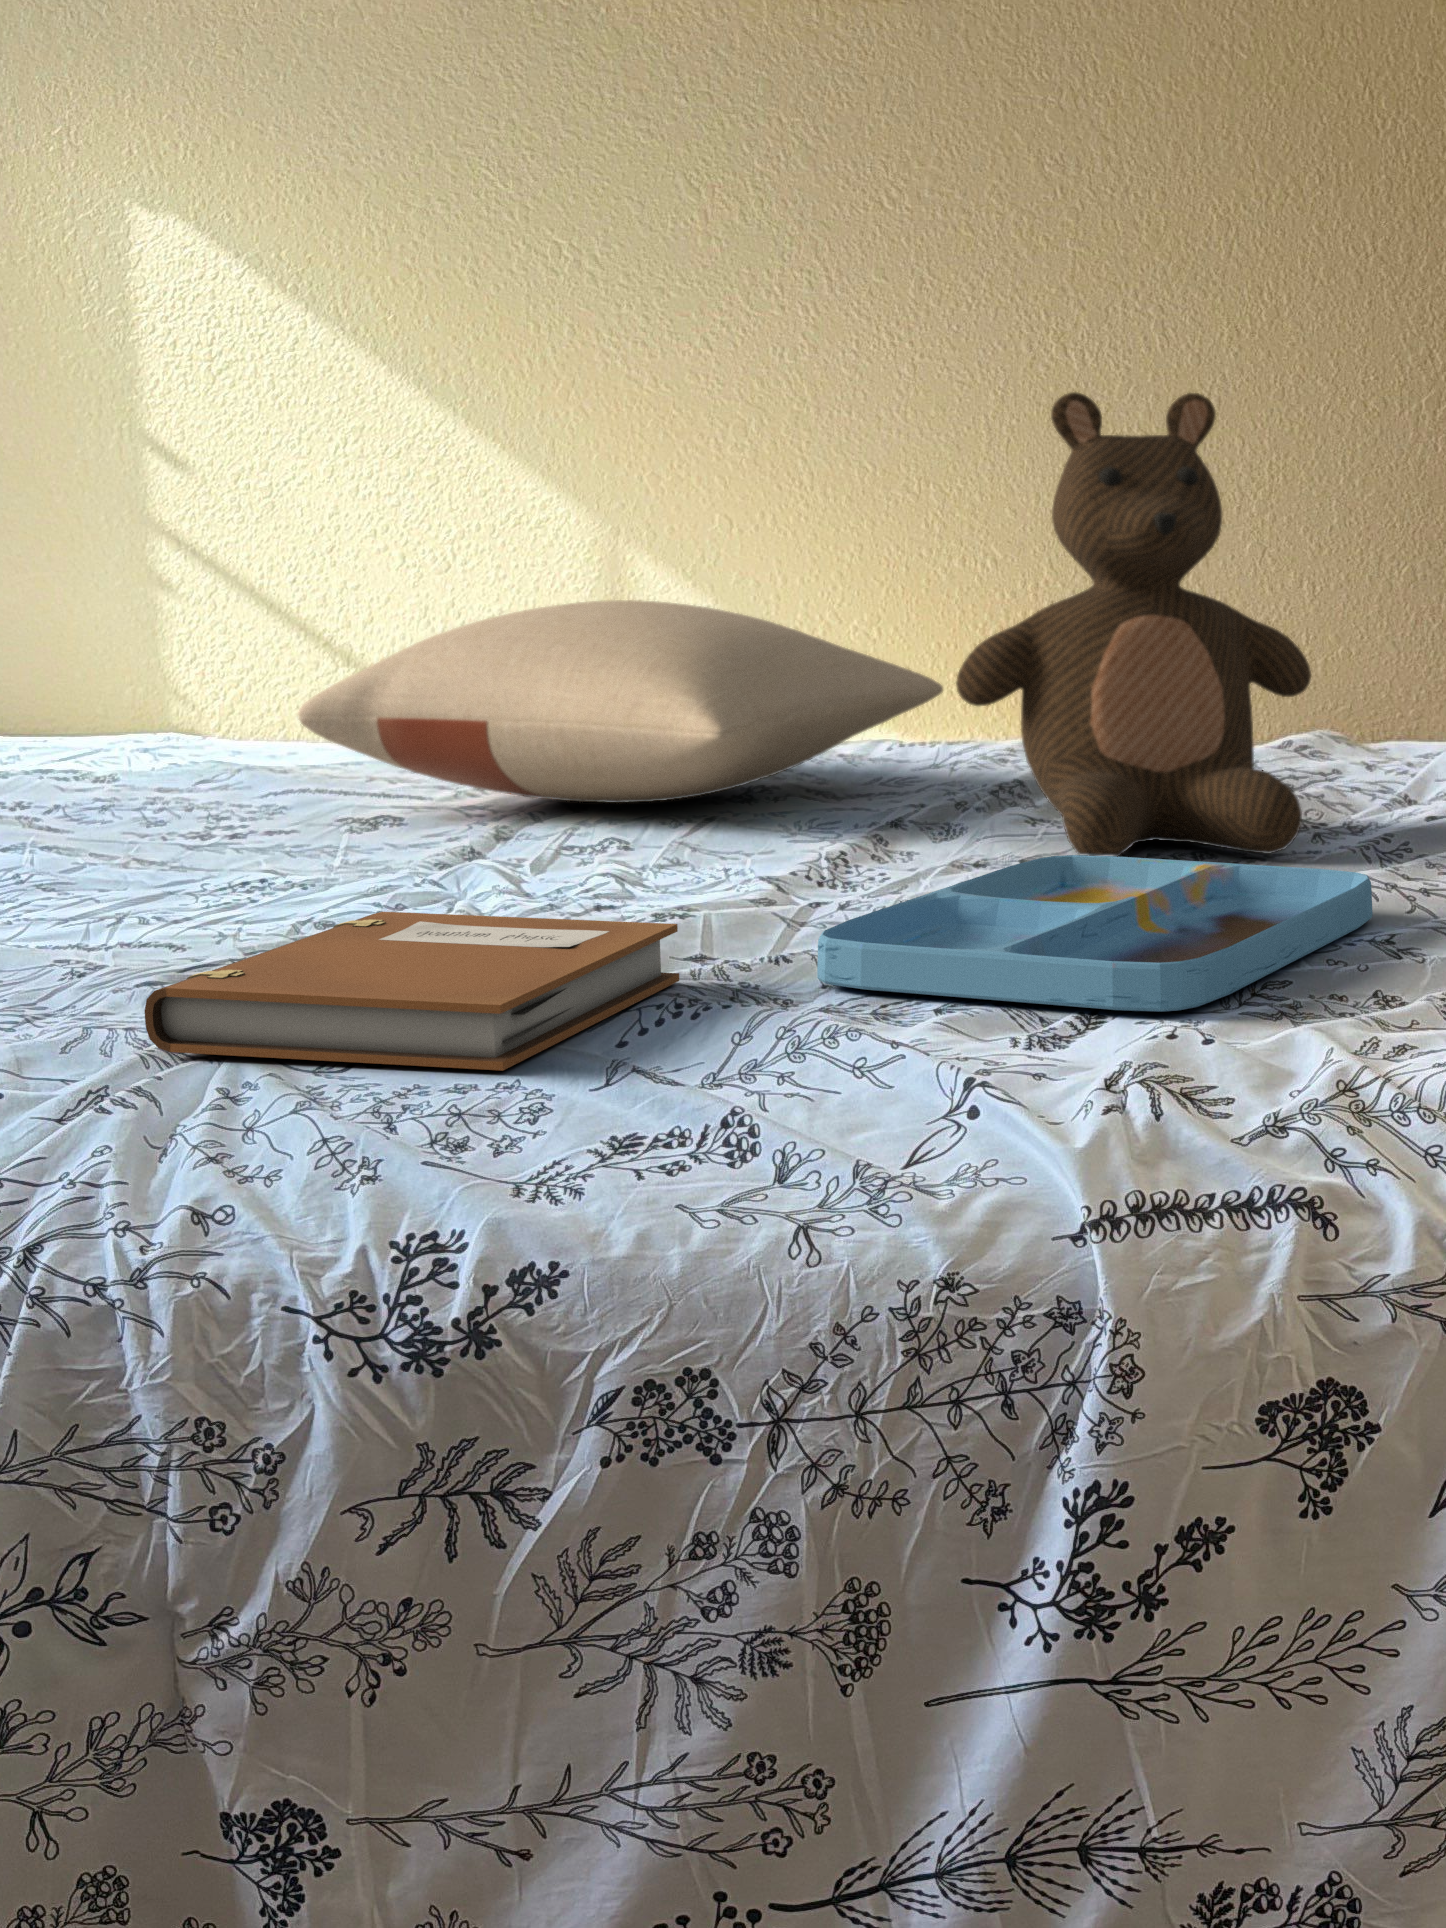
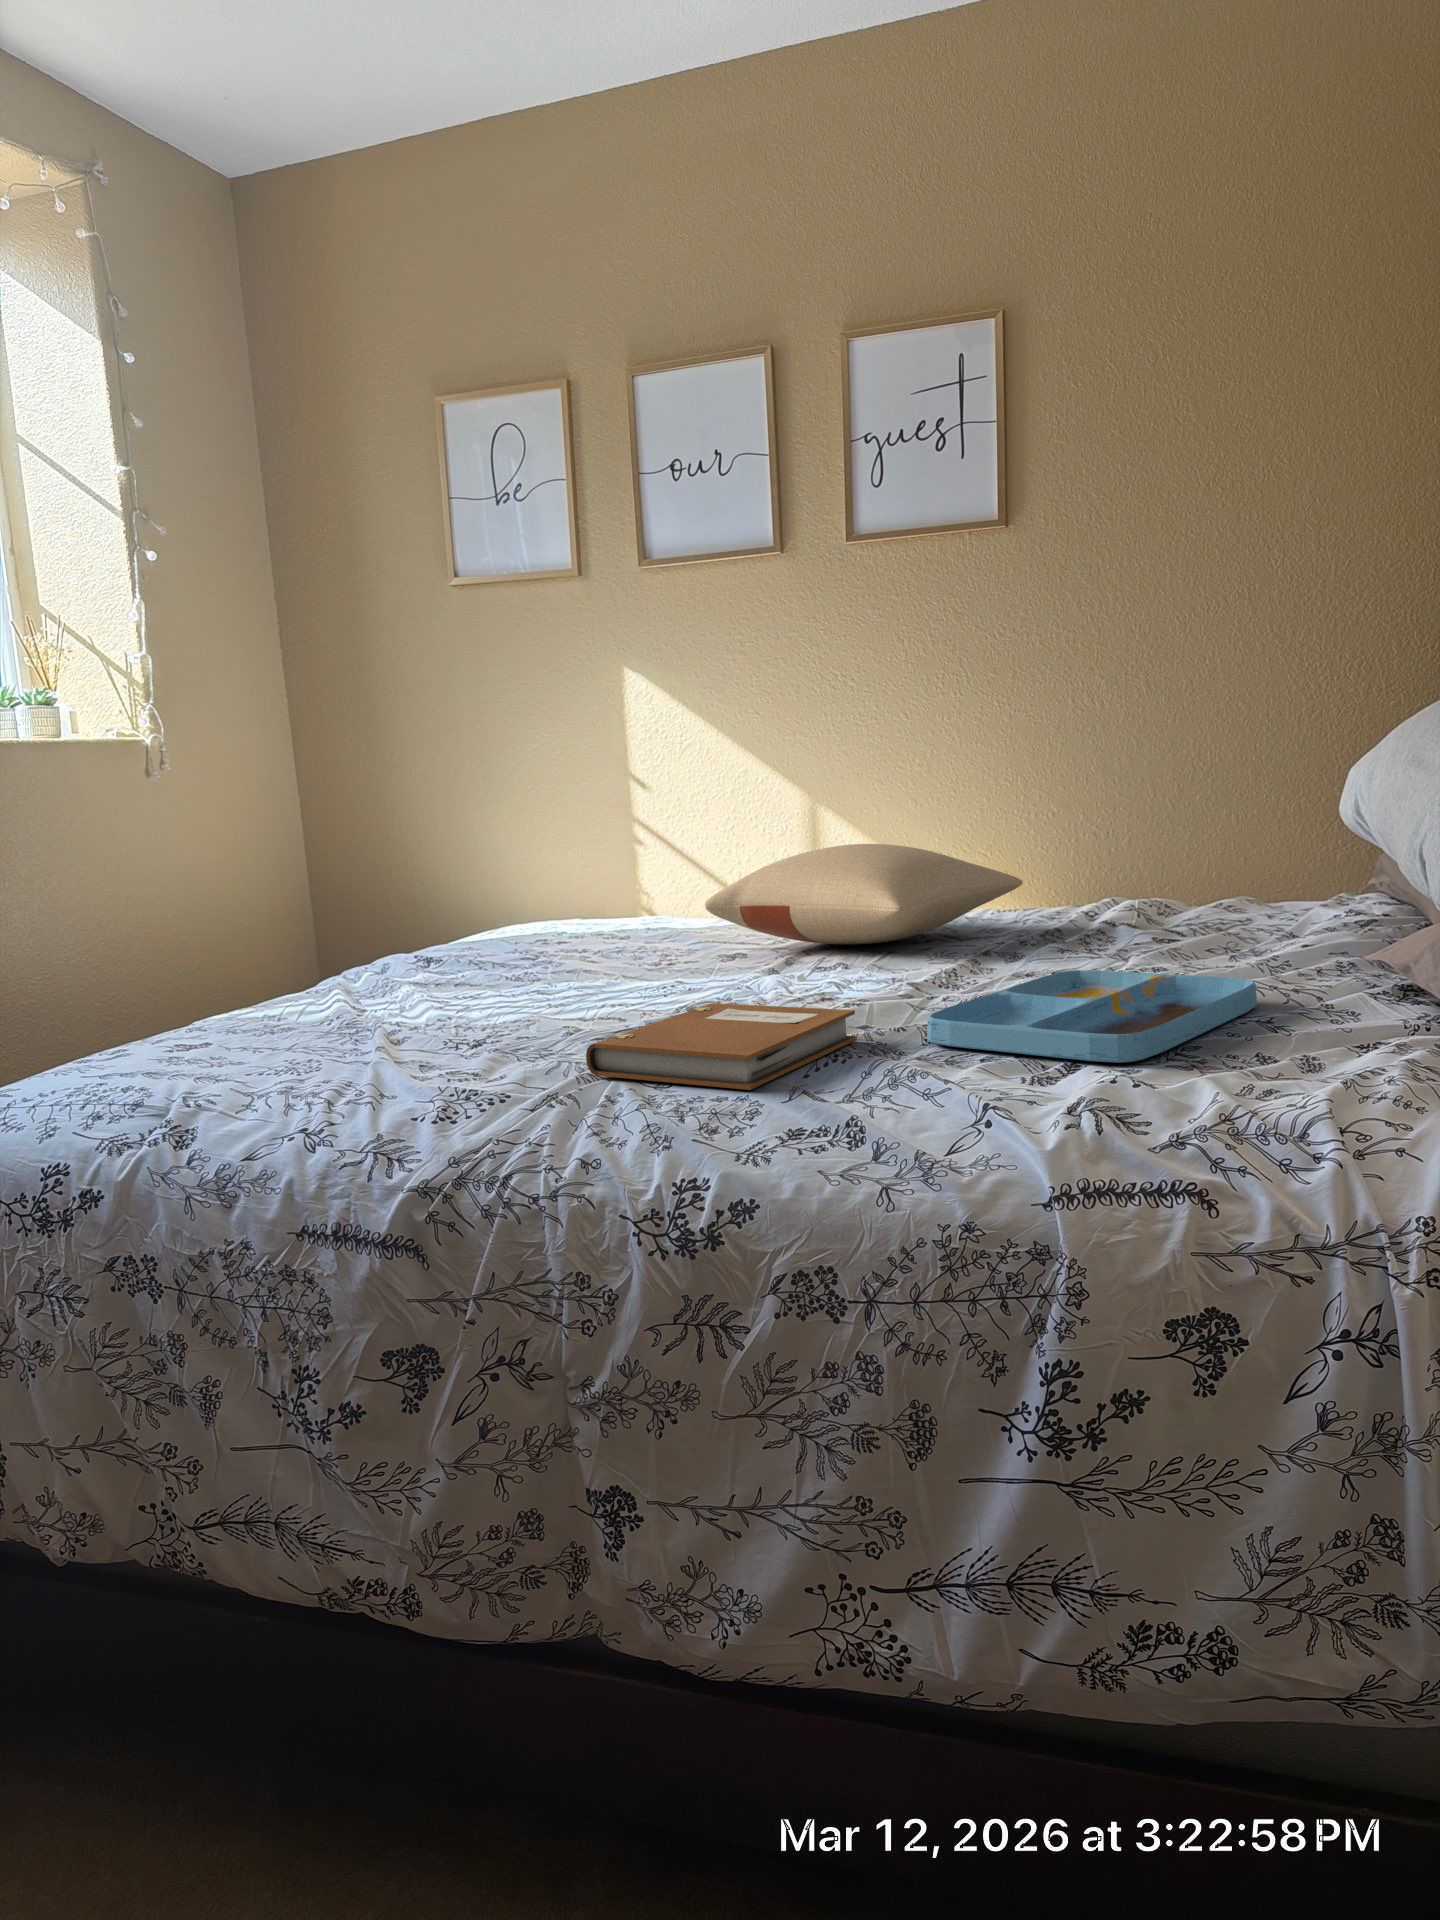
stuffed bear: present [956,392,1311,857] -> none [1021,716,1224,973]

